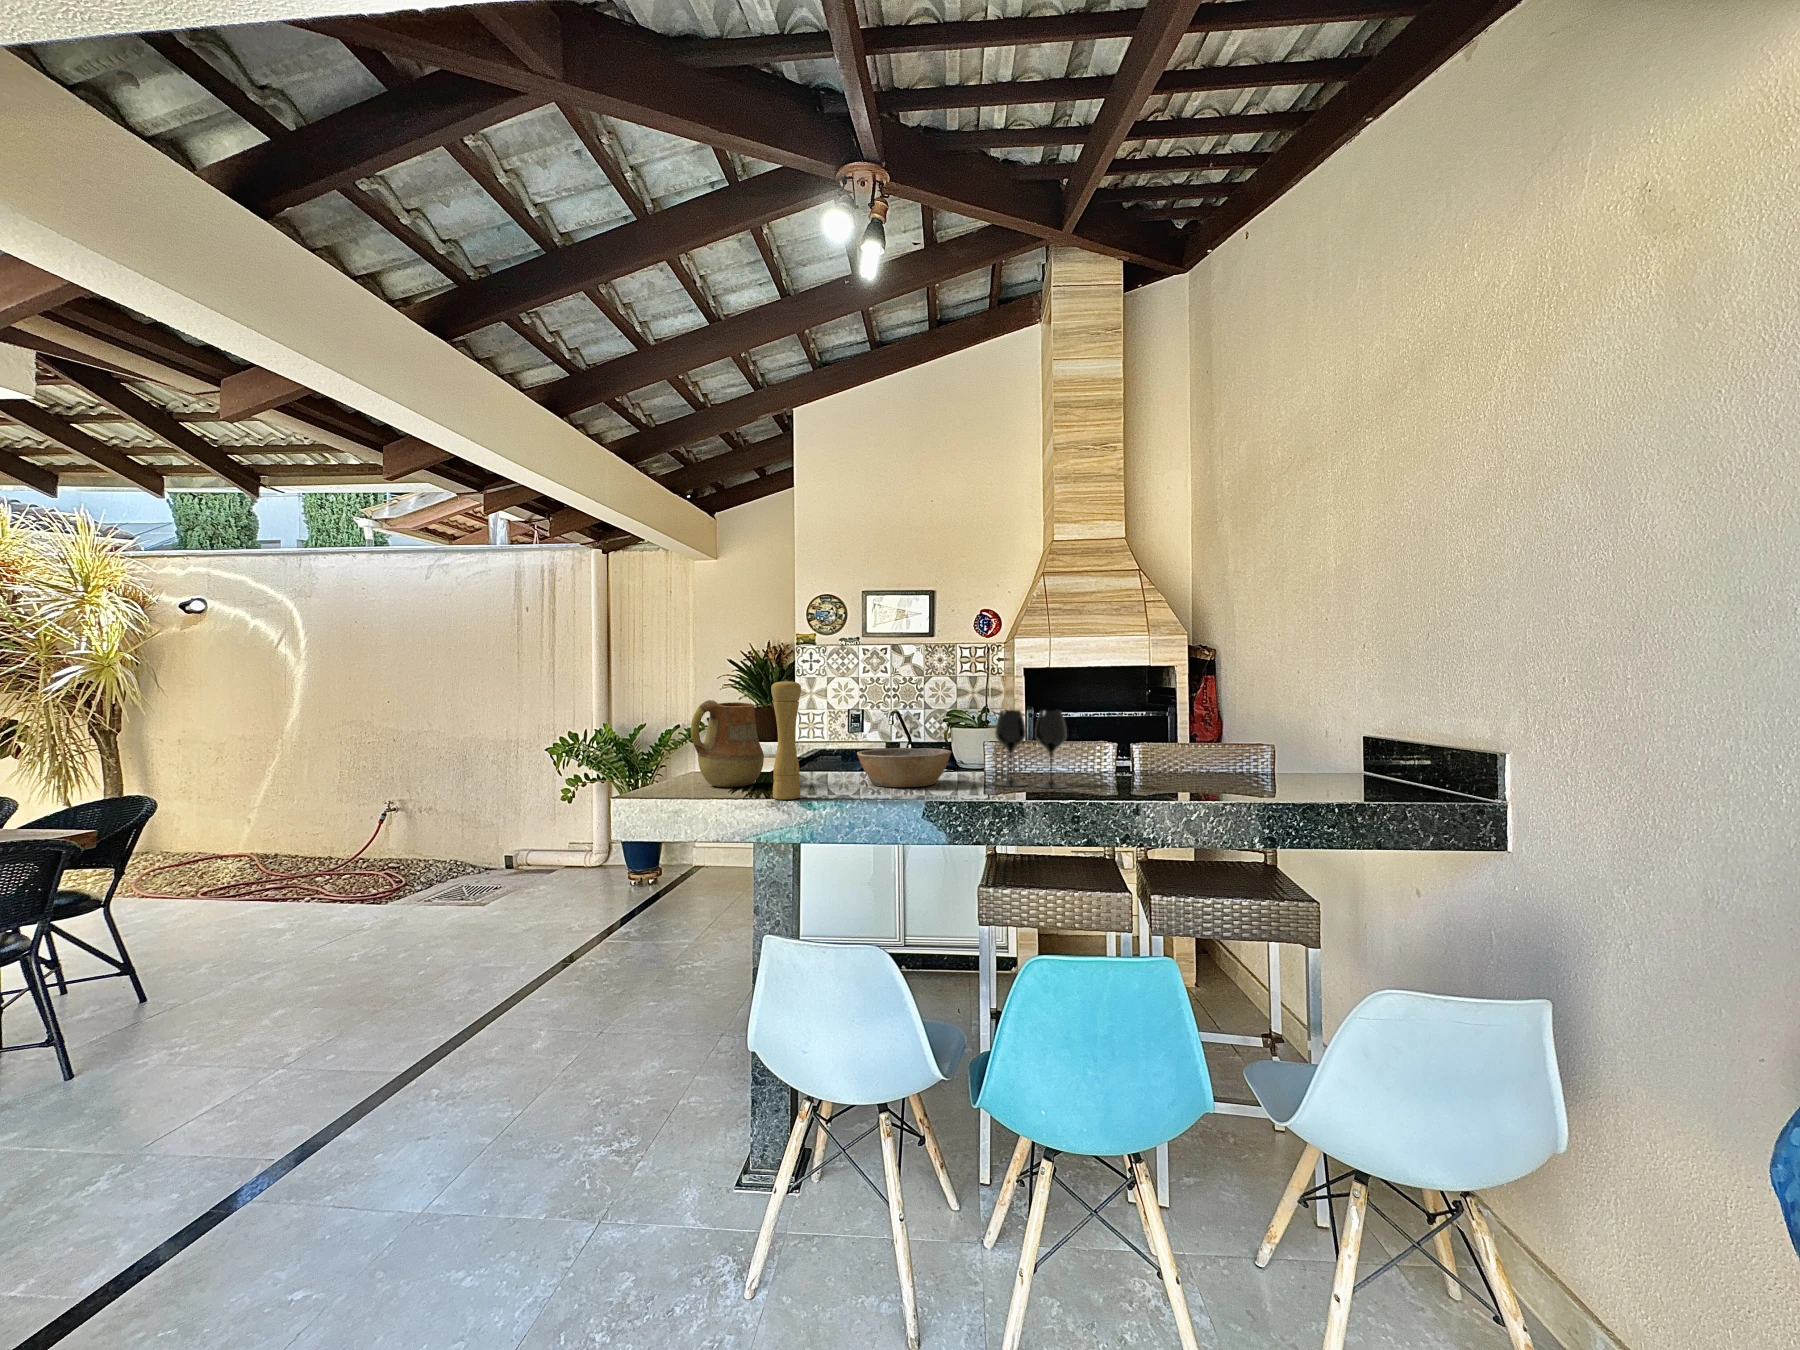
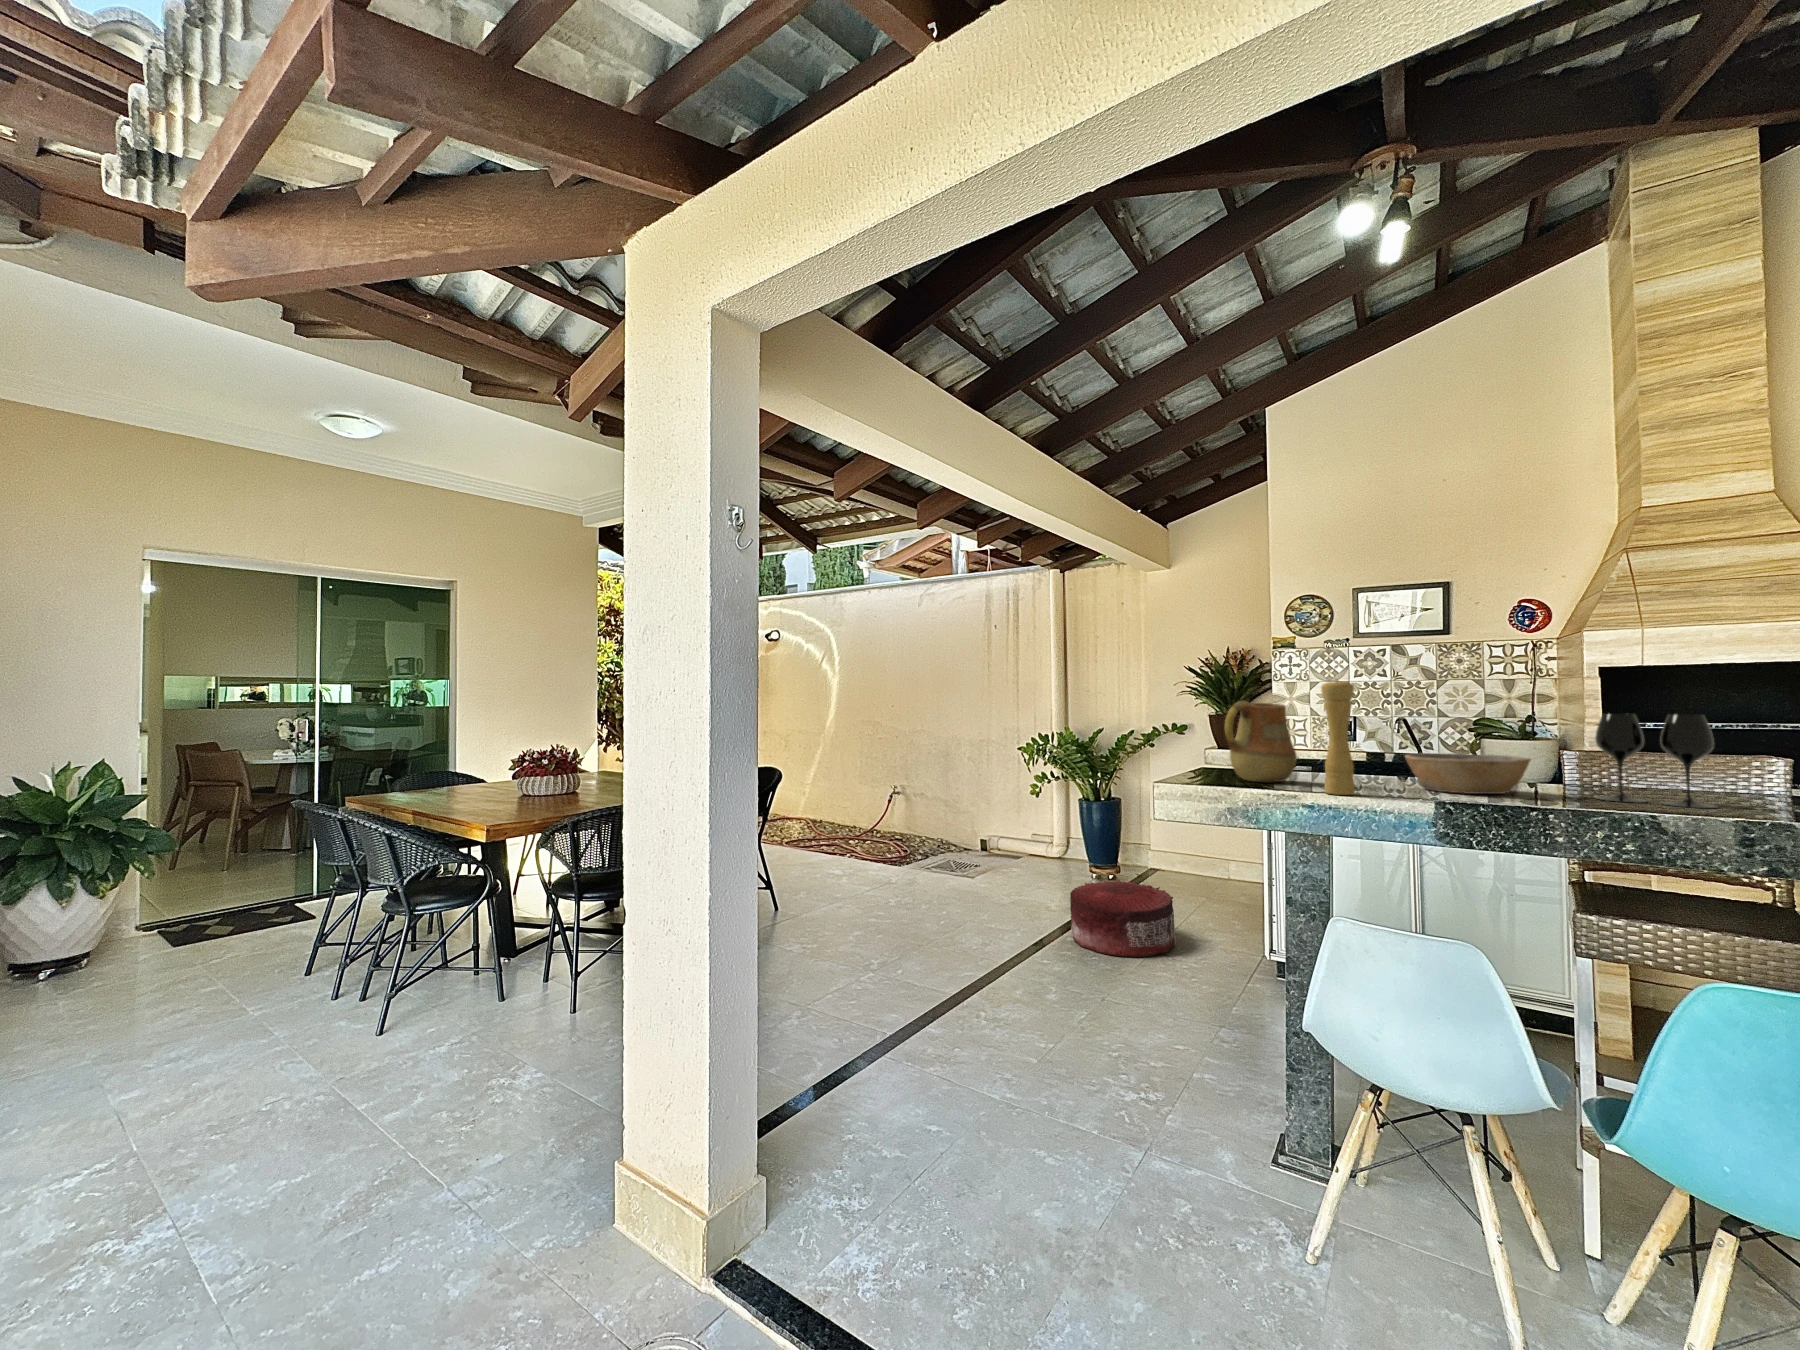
pouf: none [578,888,695,975] -> present [1070,880,1176,957]

